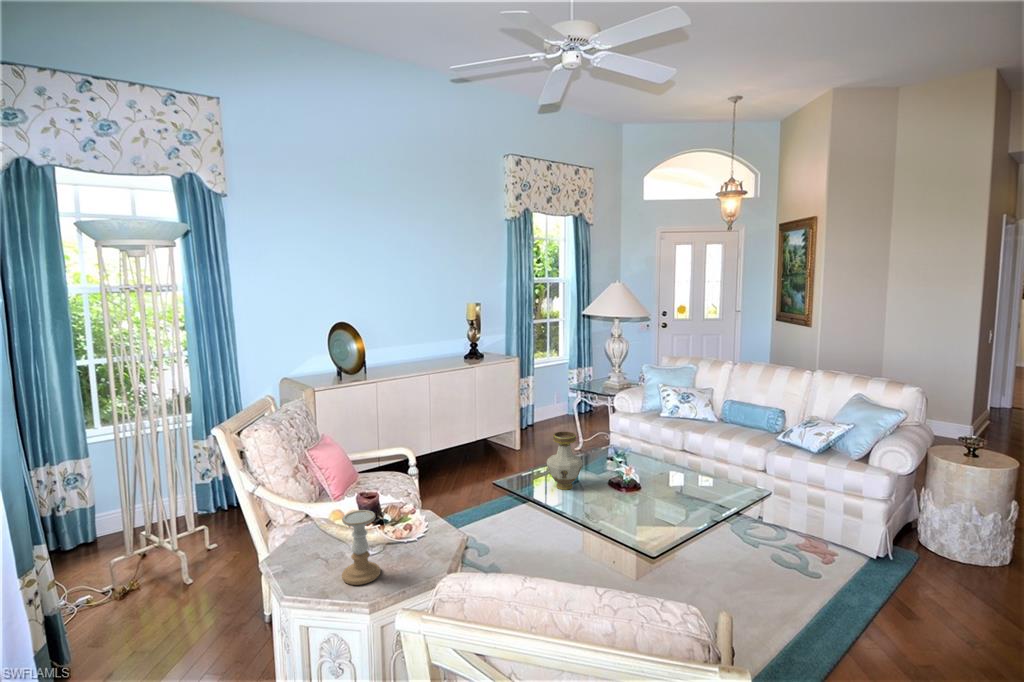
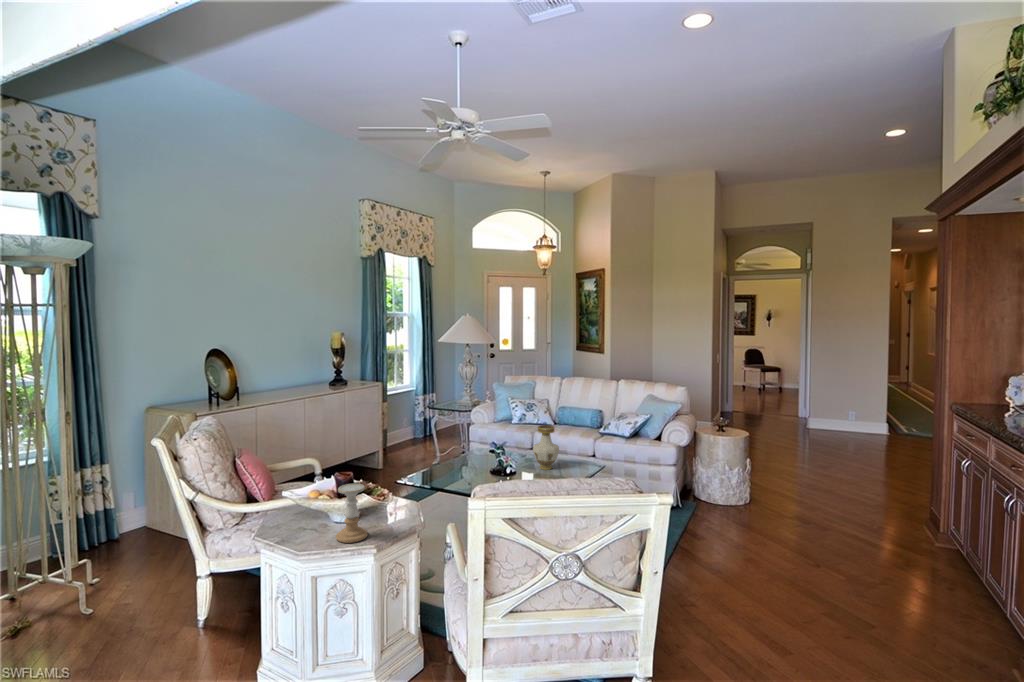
vase: present [547,431,583,490] -> present [533,425,559,470]

